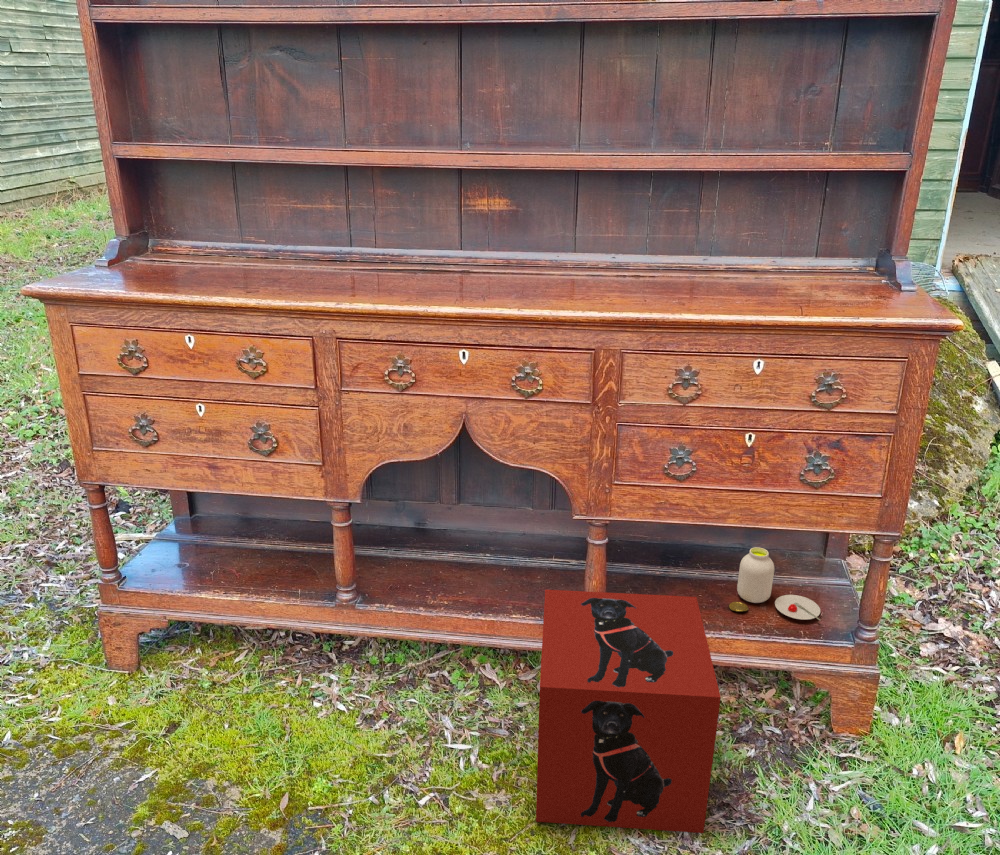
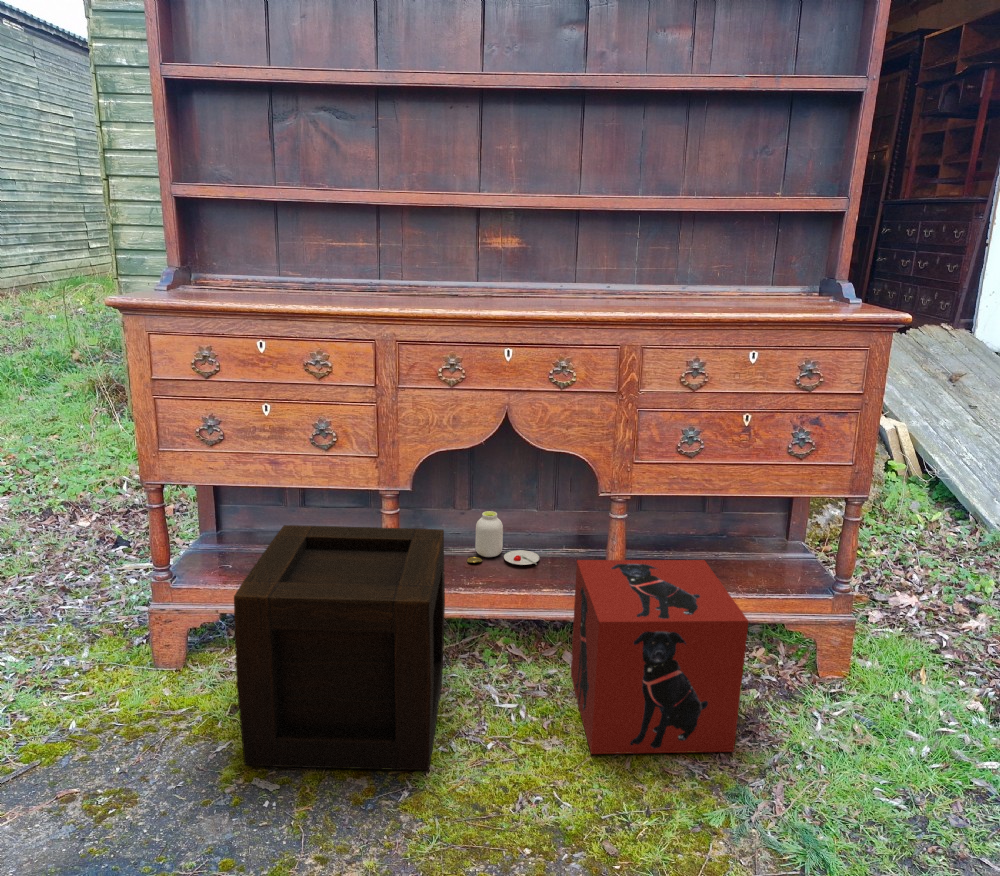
wooden crate: none [130,533,403,827] -> present [234,525,445,770]
jar: present [729,547,820,620] -> present [467,511,539,565]

